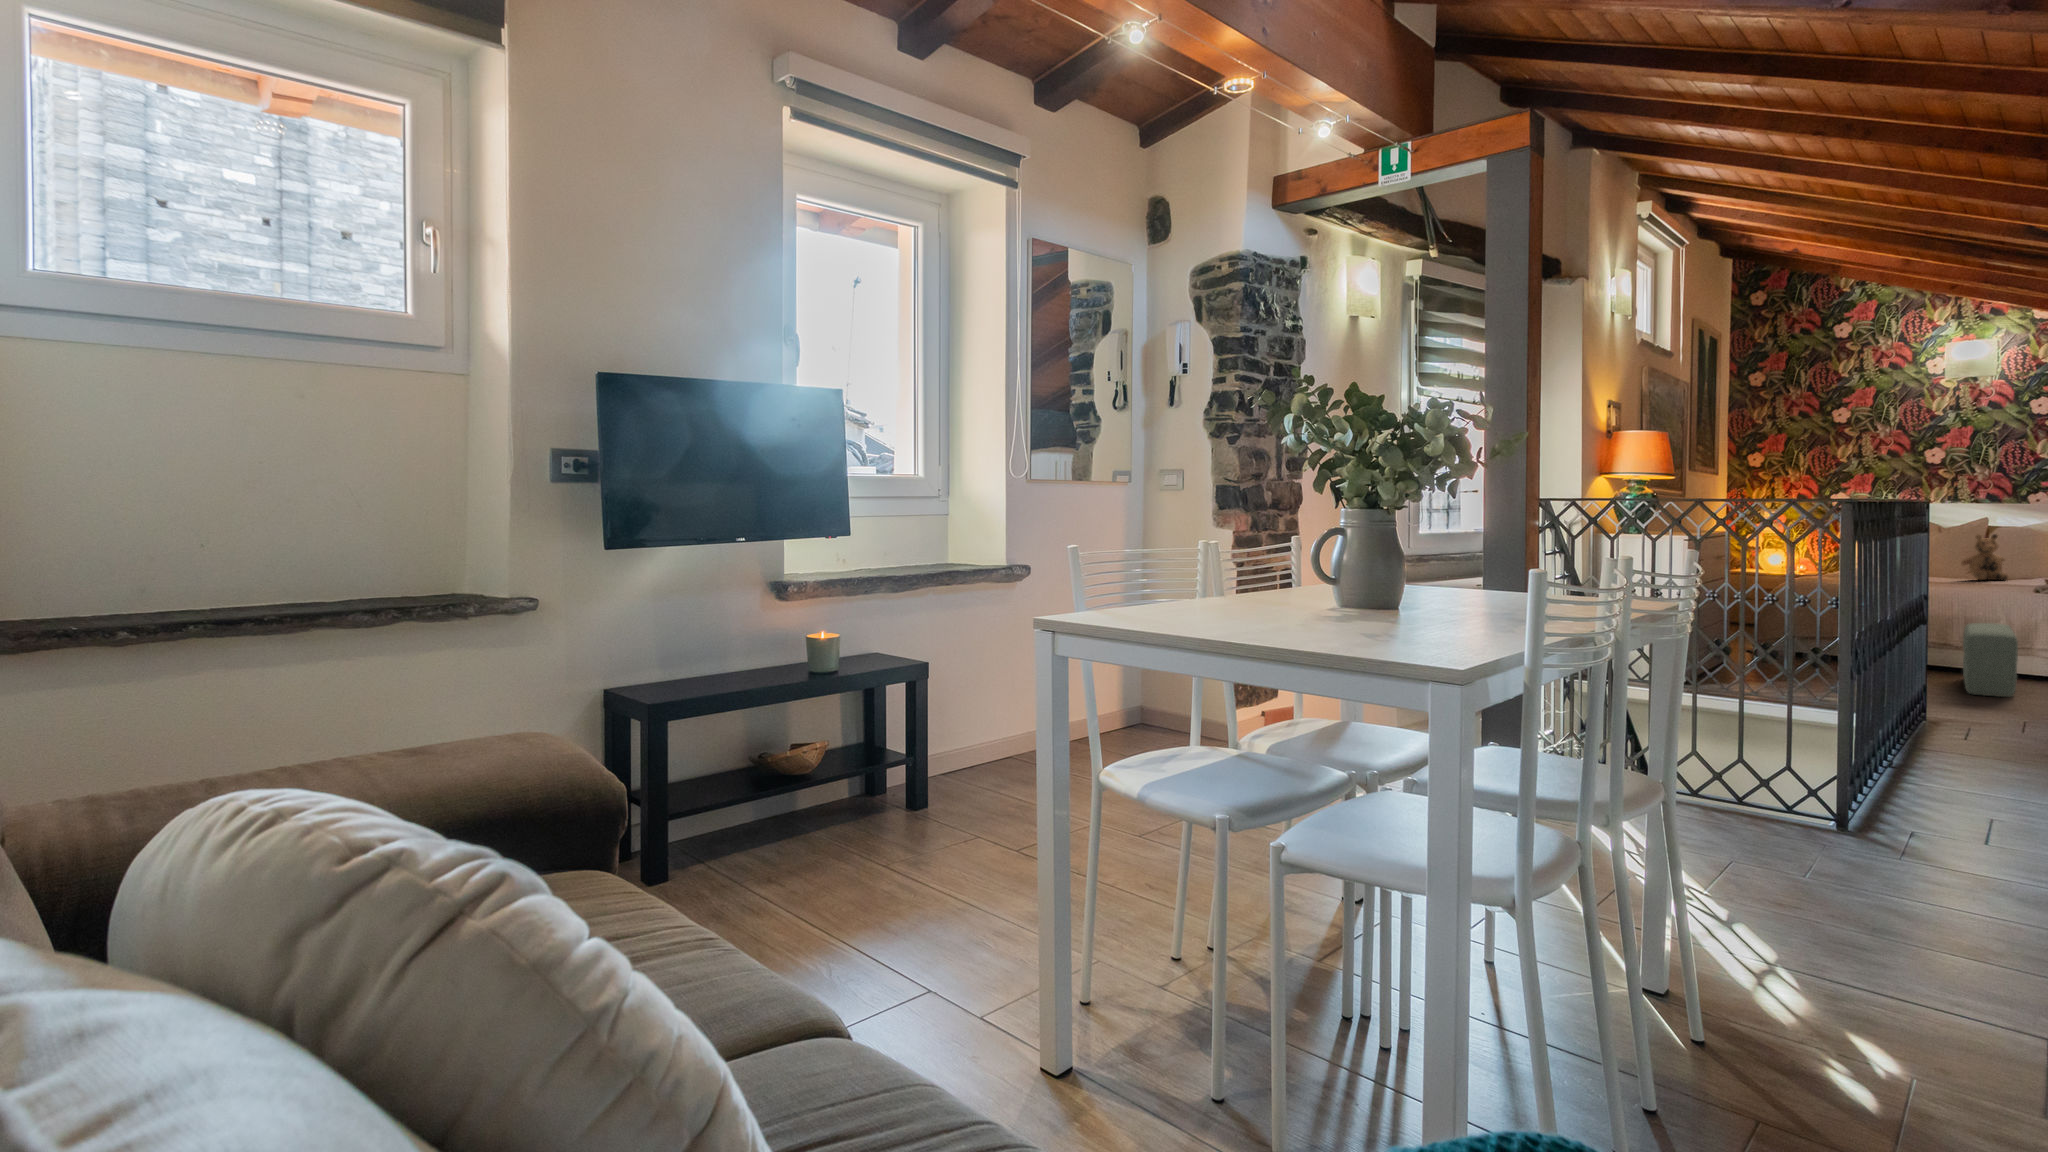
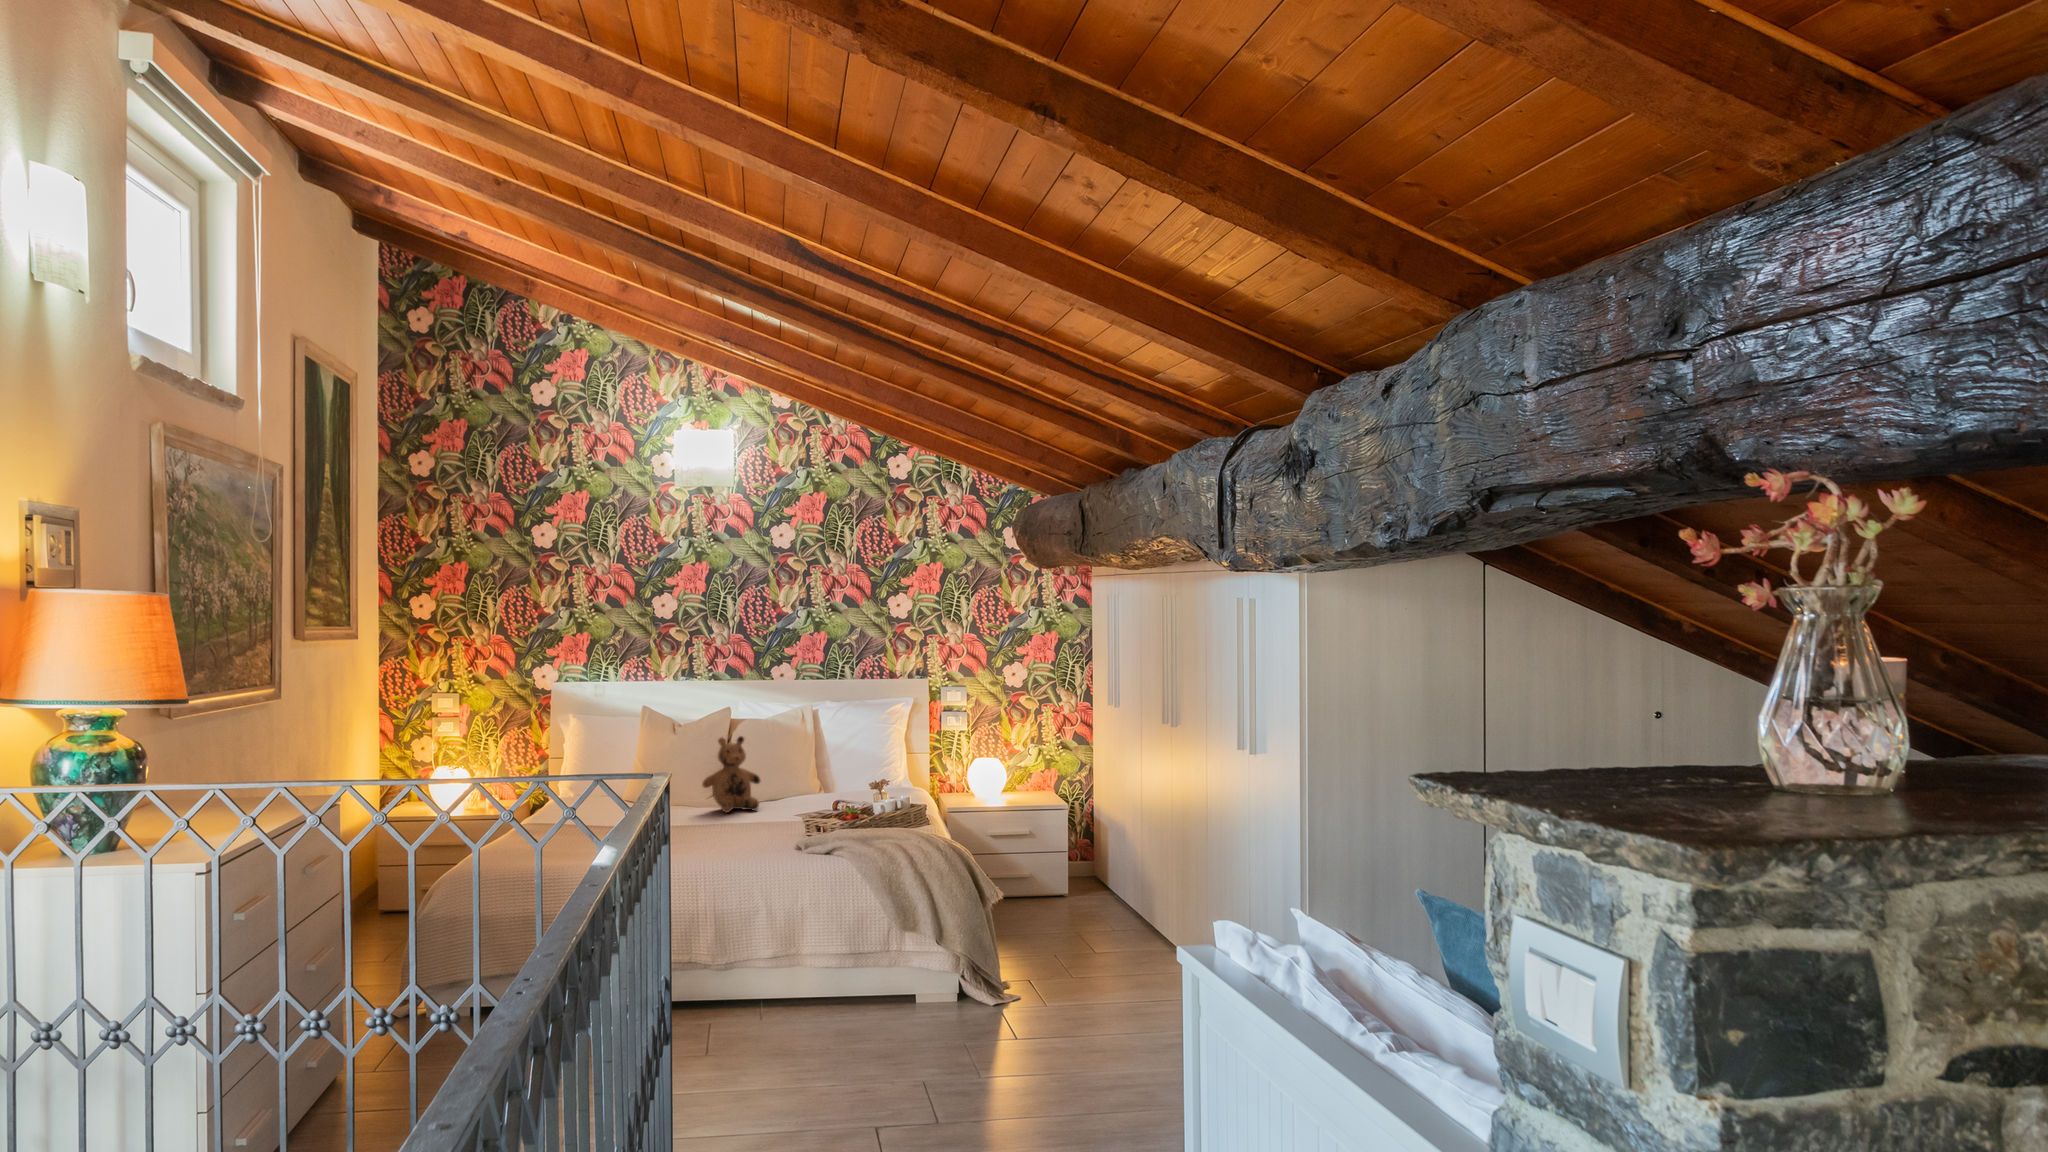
pouf: present [1963,623,2018,697] -> none [712,920,785,1083]

